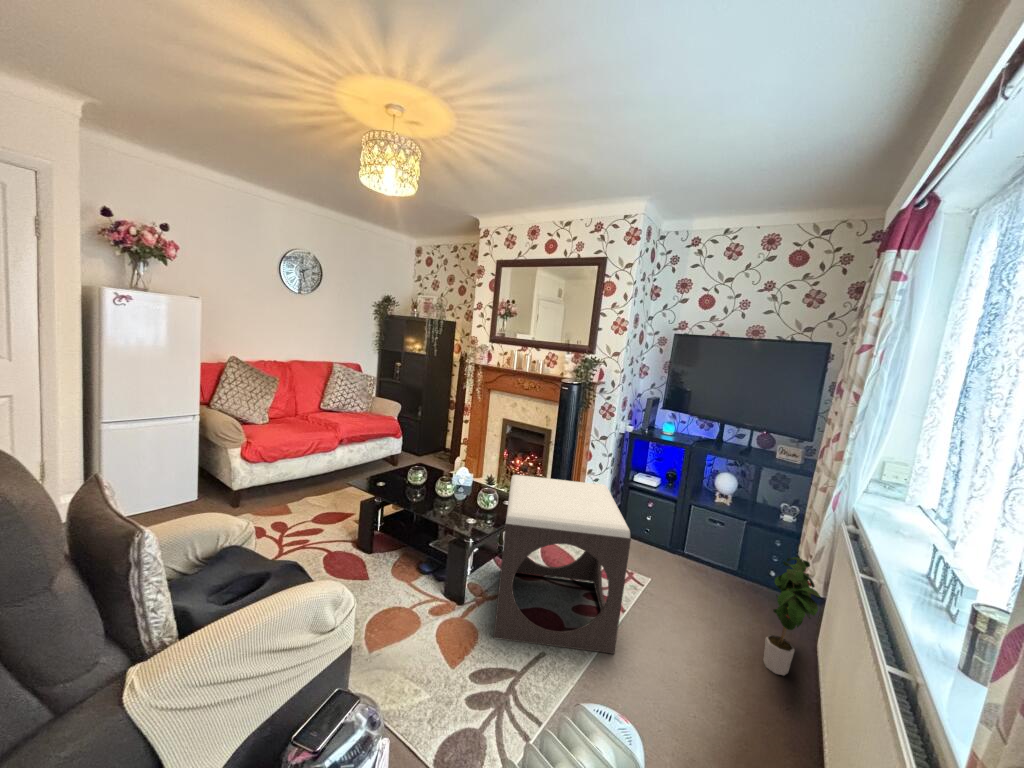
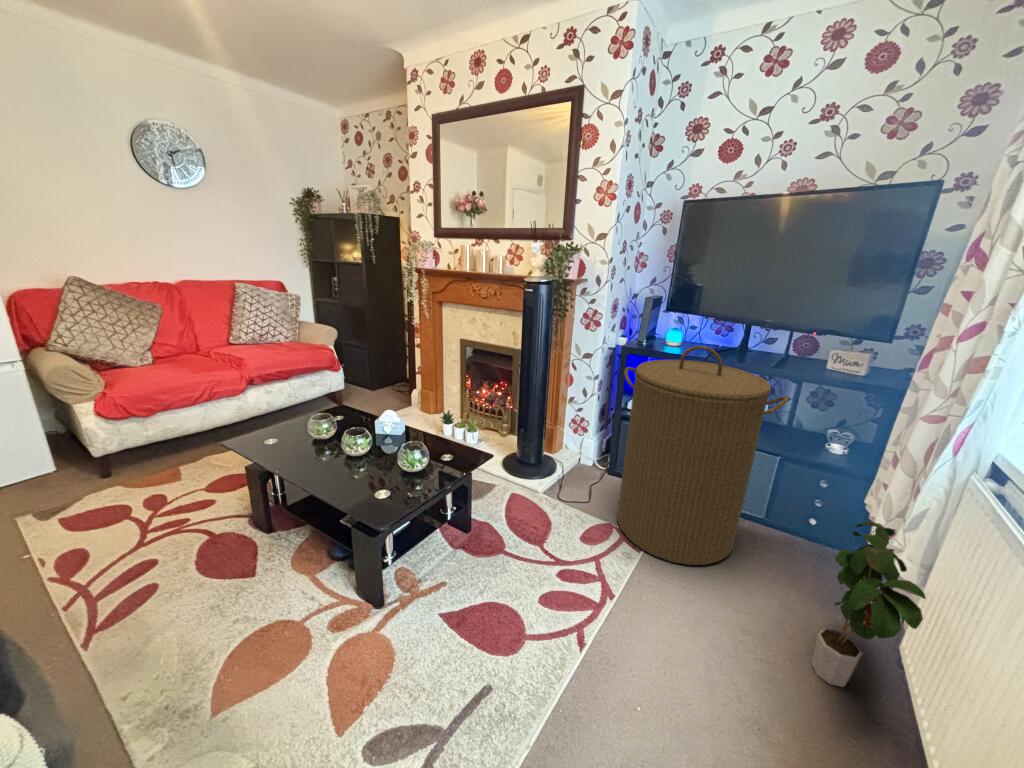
laundry hamper: none [625,435,745,598] -> present [617,346,788,565]
footstool: present [493,475,631,654] -> none [410,419,615,674]

